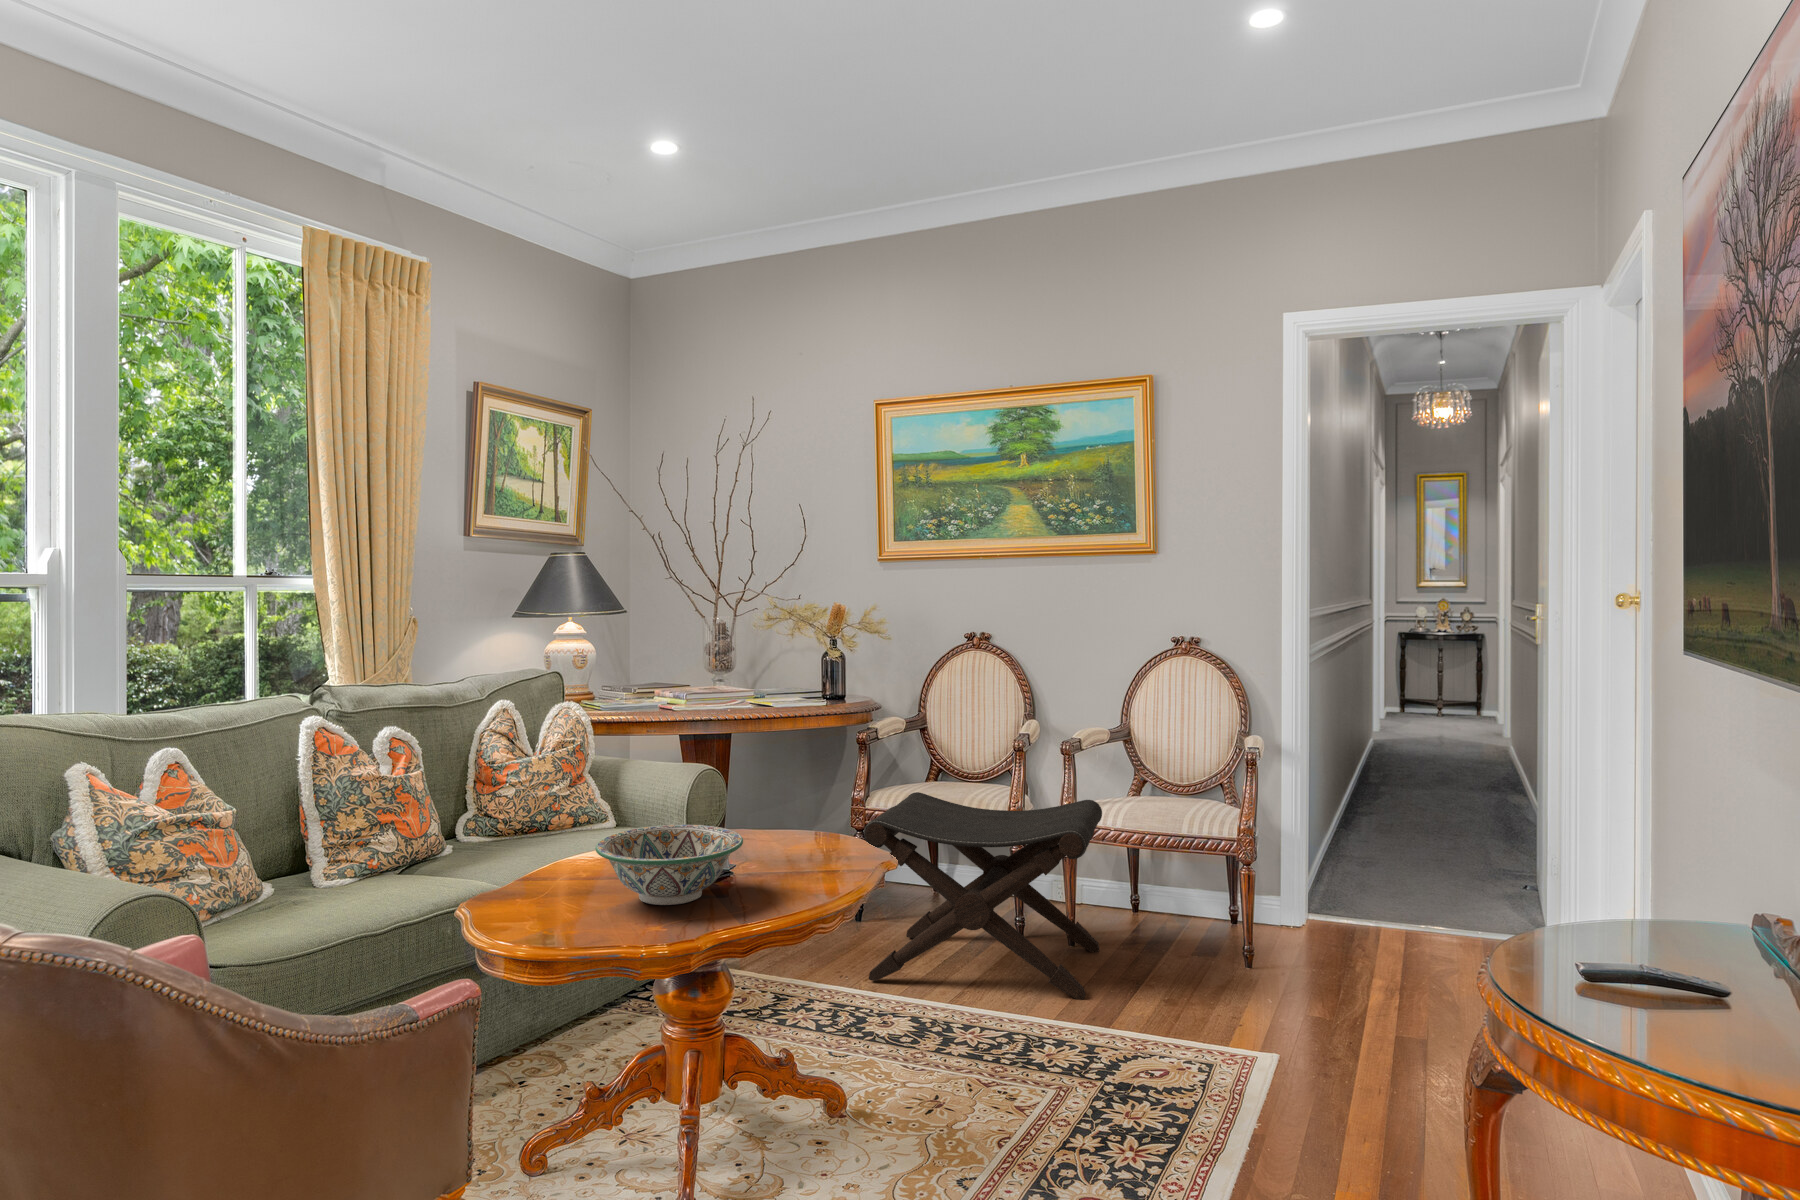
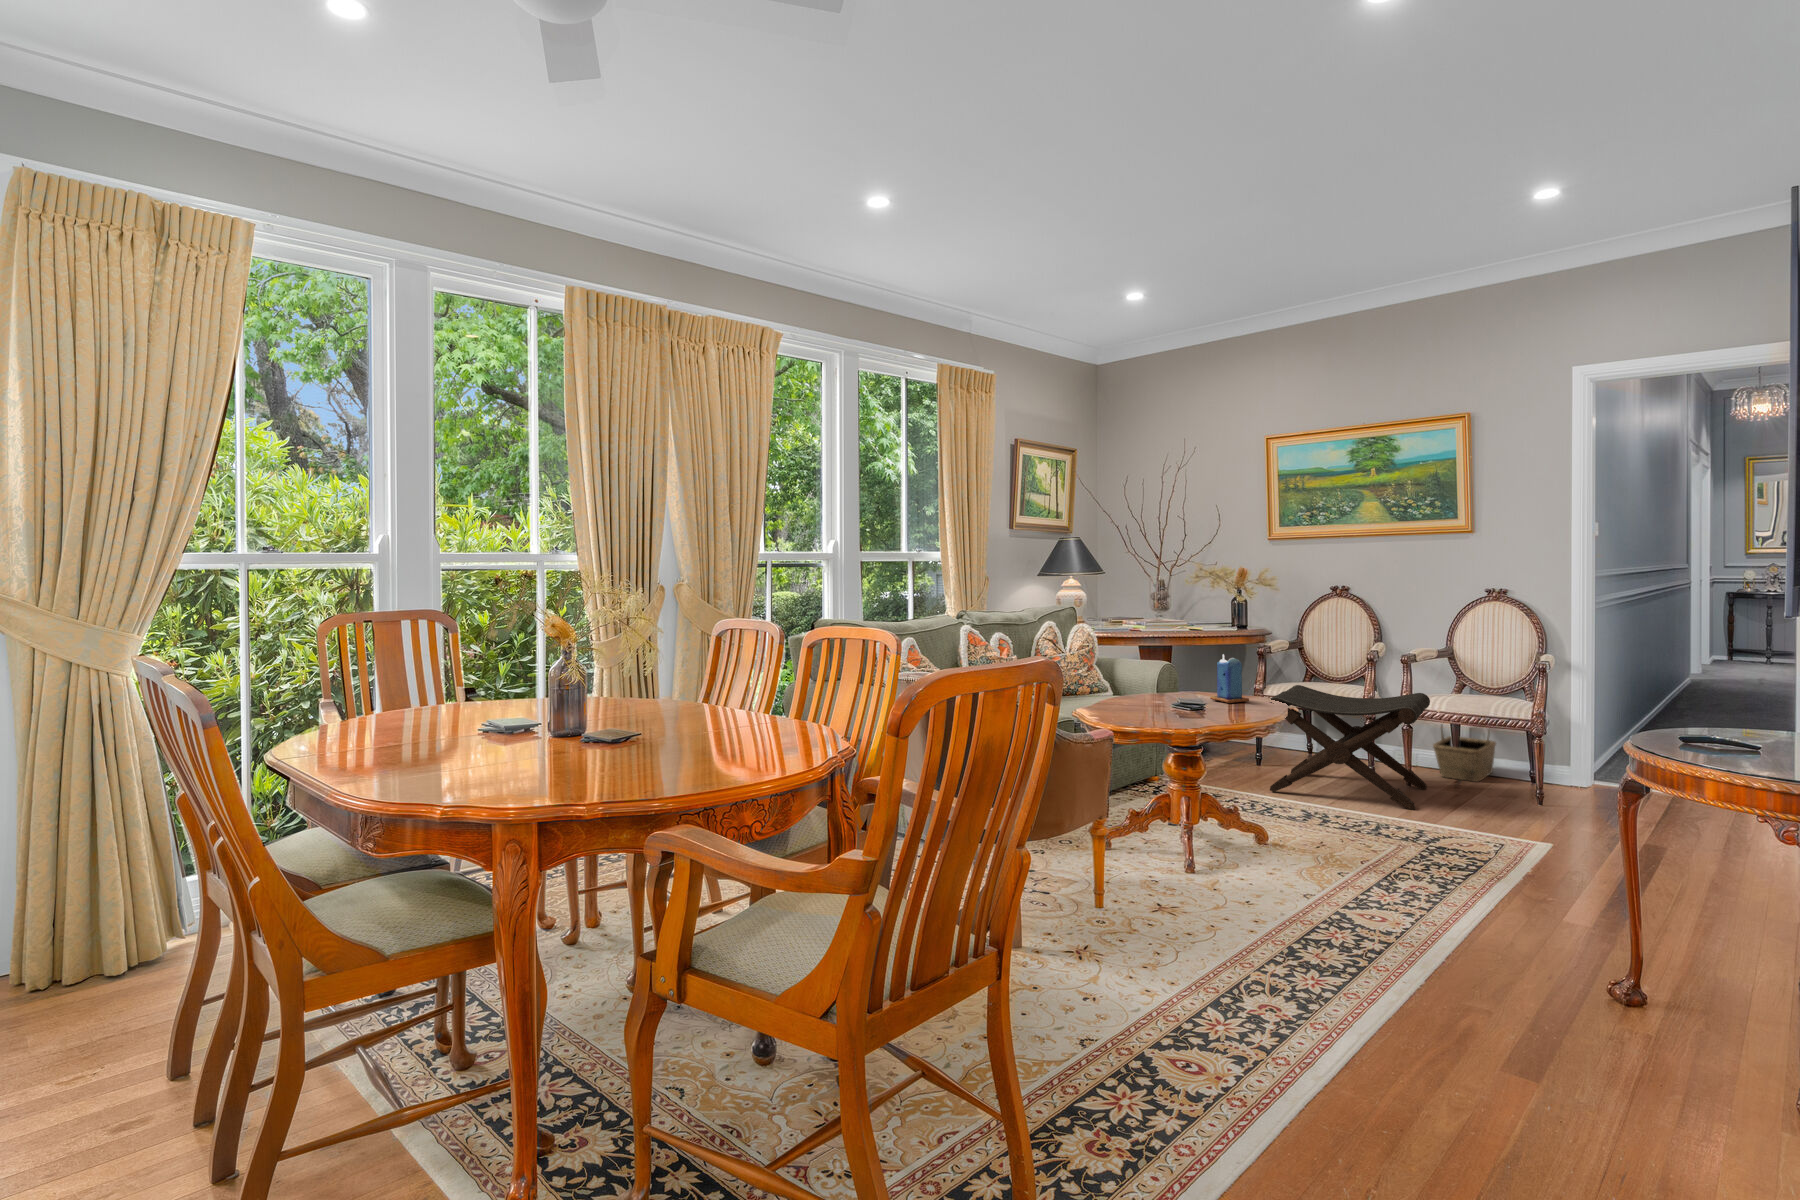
candle: none [750,760,817,853] -> present [1210,654,1249,703]
decorative bowl: present [595,825,743,905] -> none [1143,683,1218,719]
basket: none [1106,830,1186,929] -> present [1433,722,1496,782]

